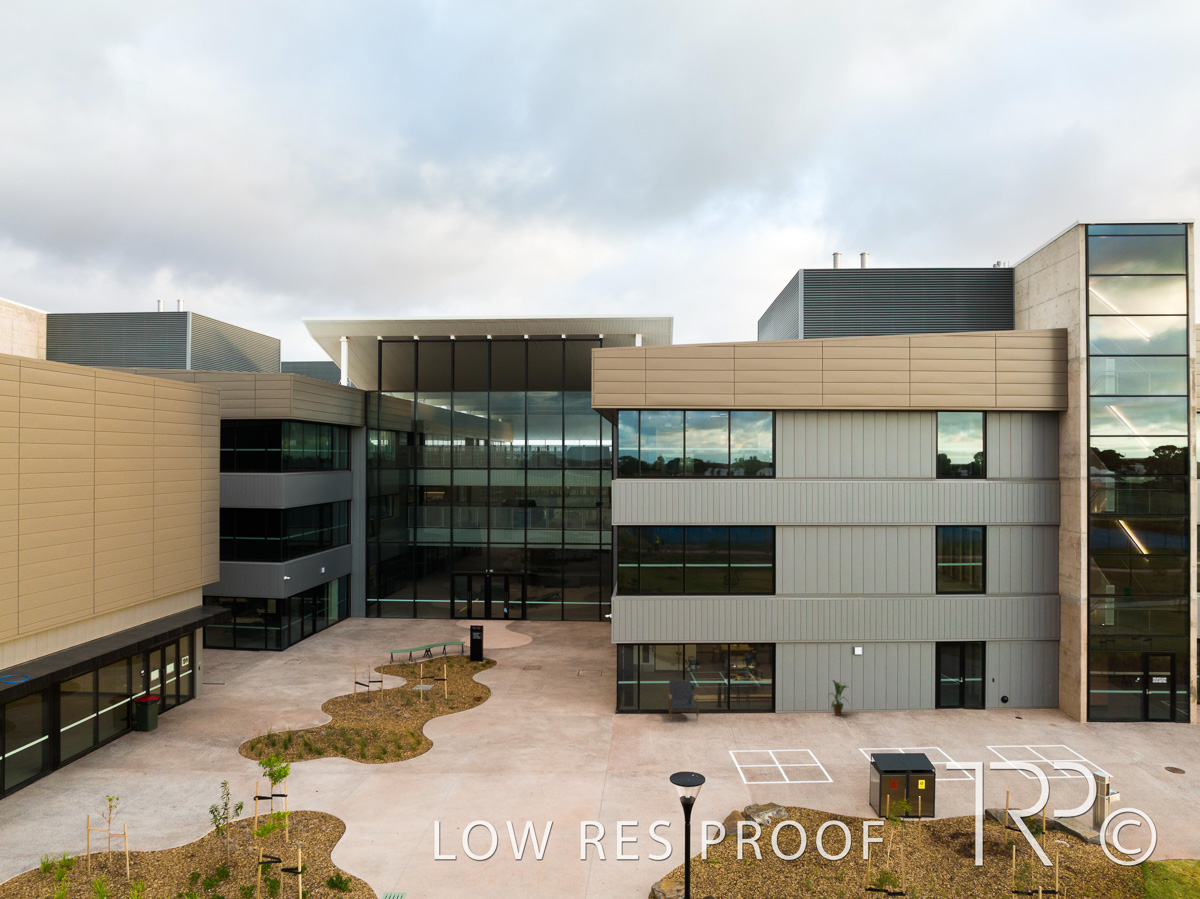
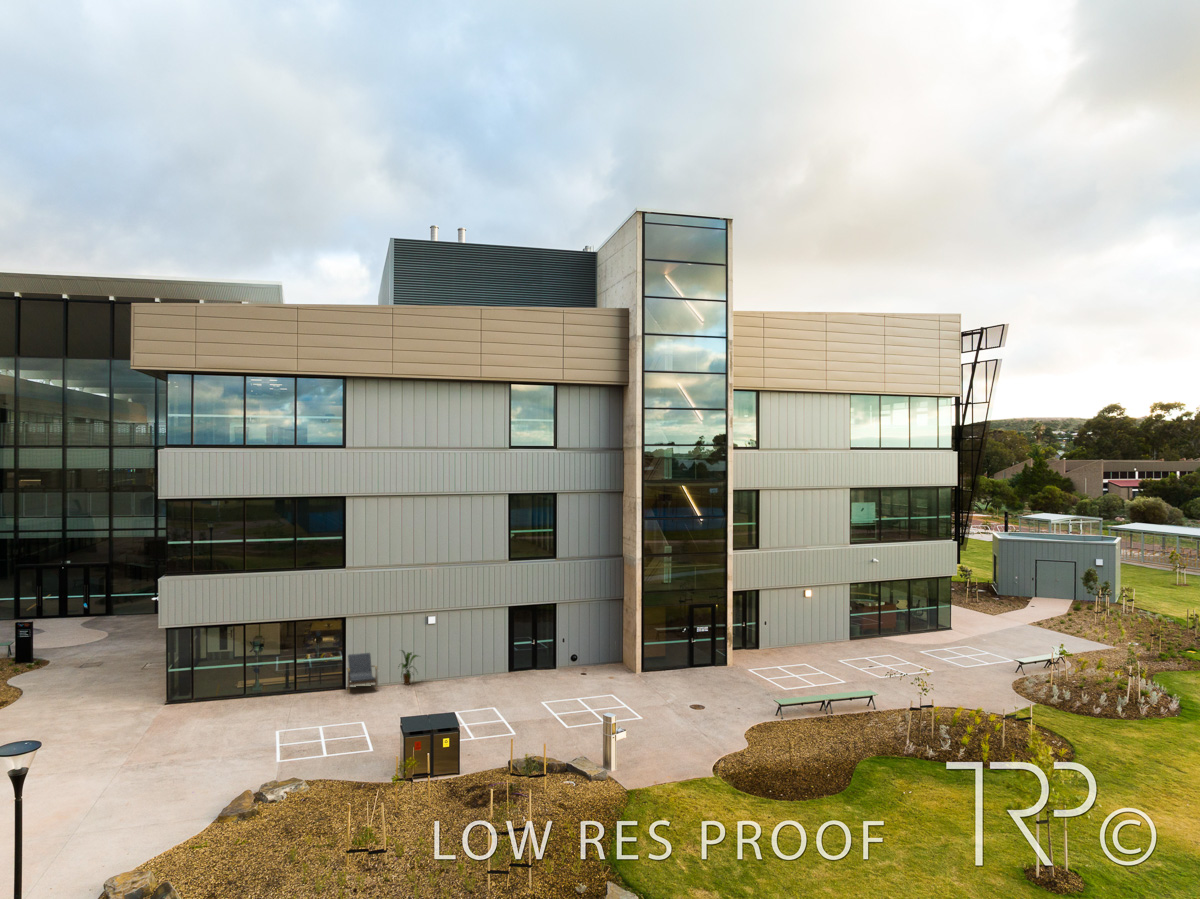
lounge chair: present [668,680,698,720] -> present [347,653,377,692]

